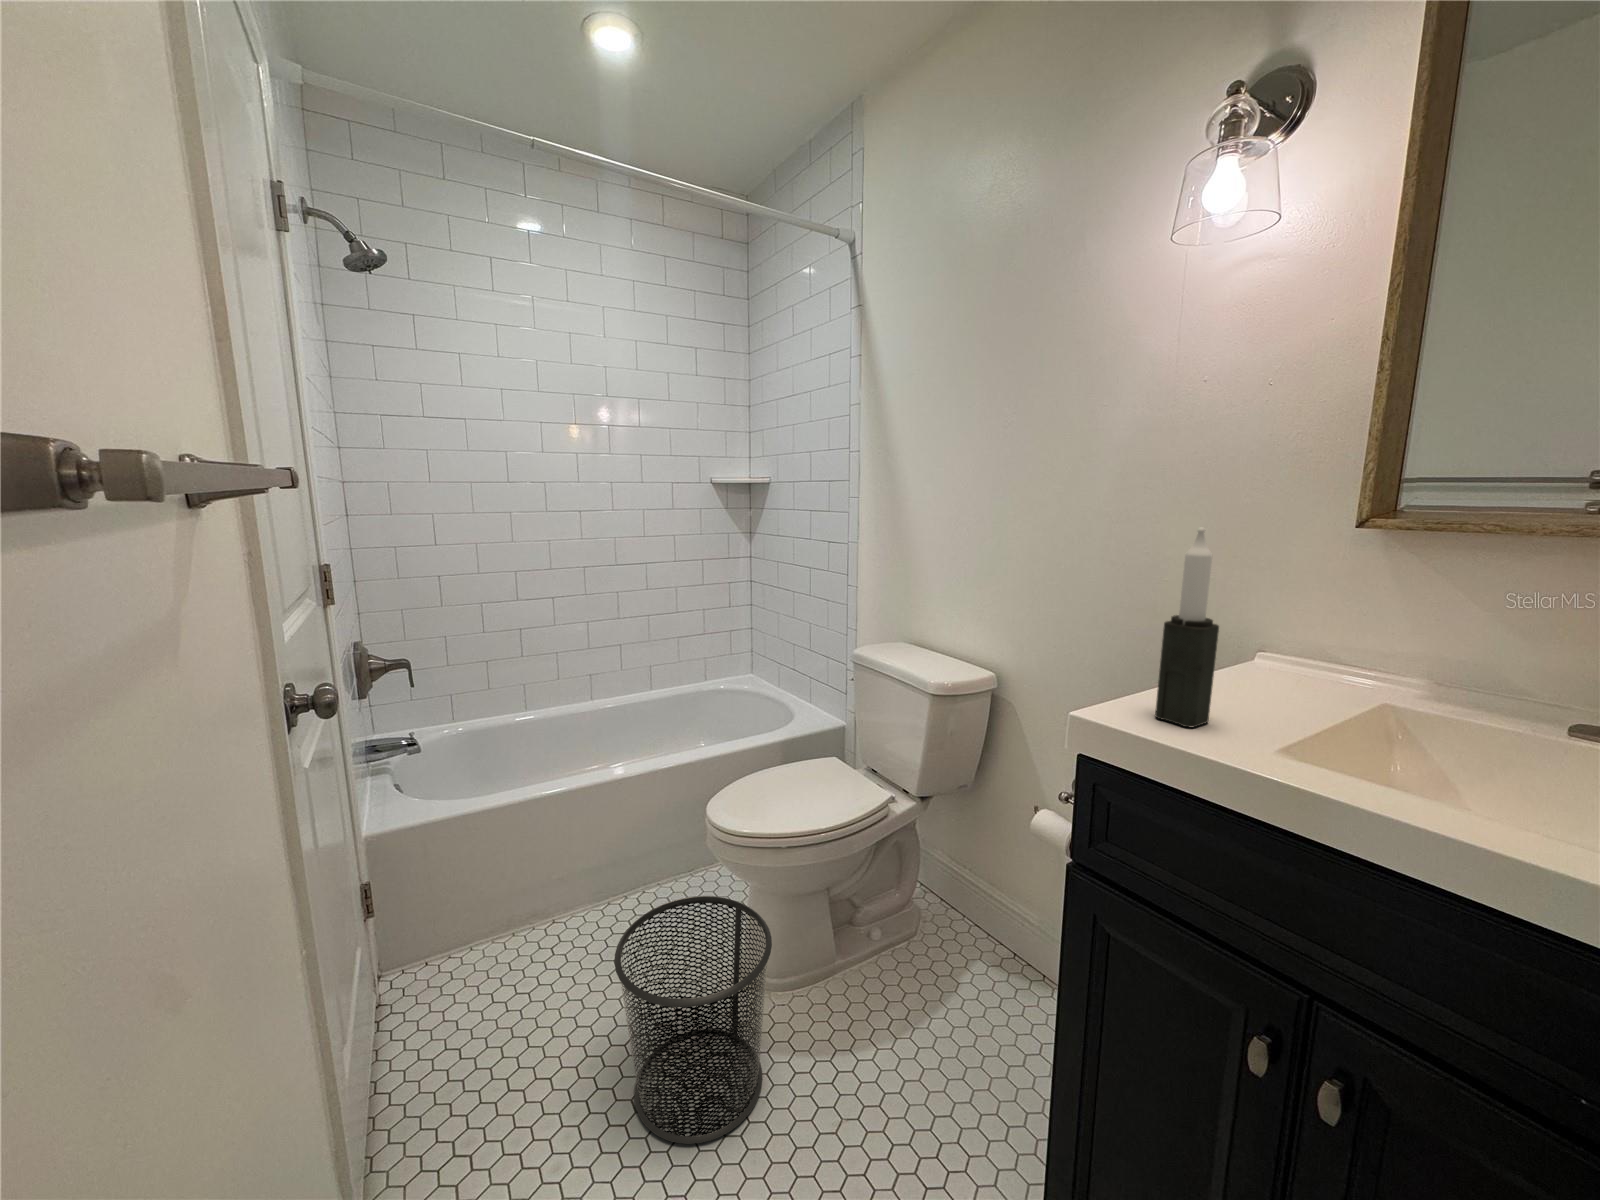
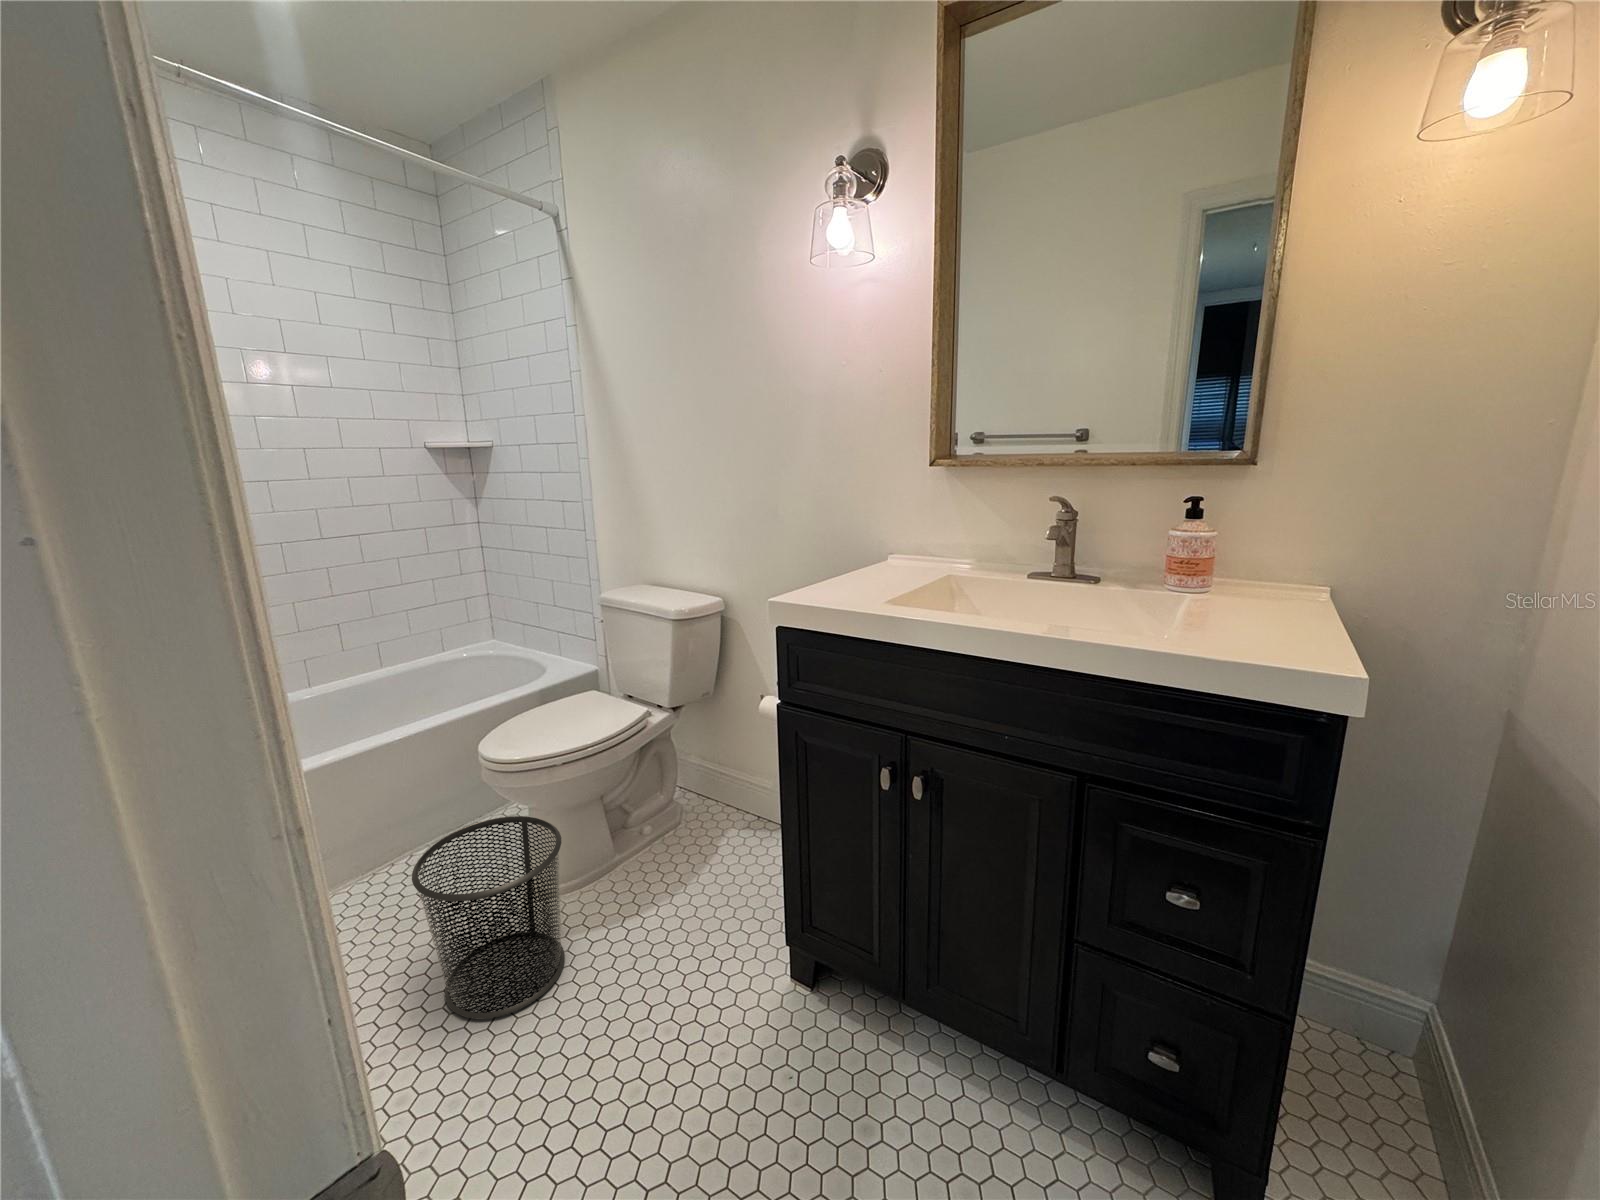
candle: present [1155,527,1219,727] -> none [821,466,852,597]

